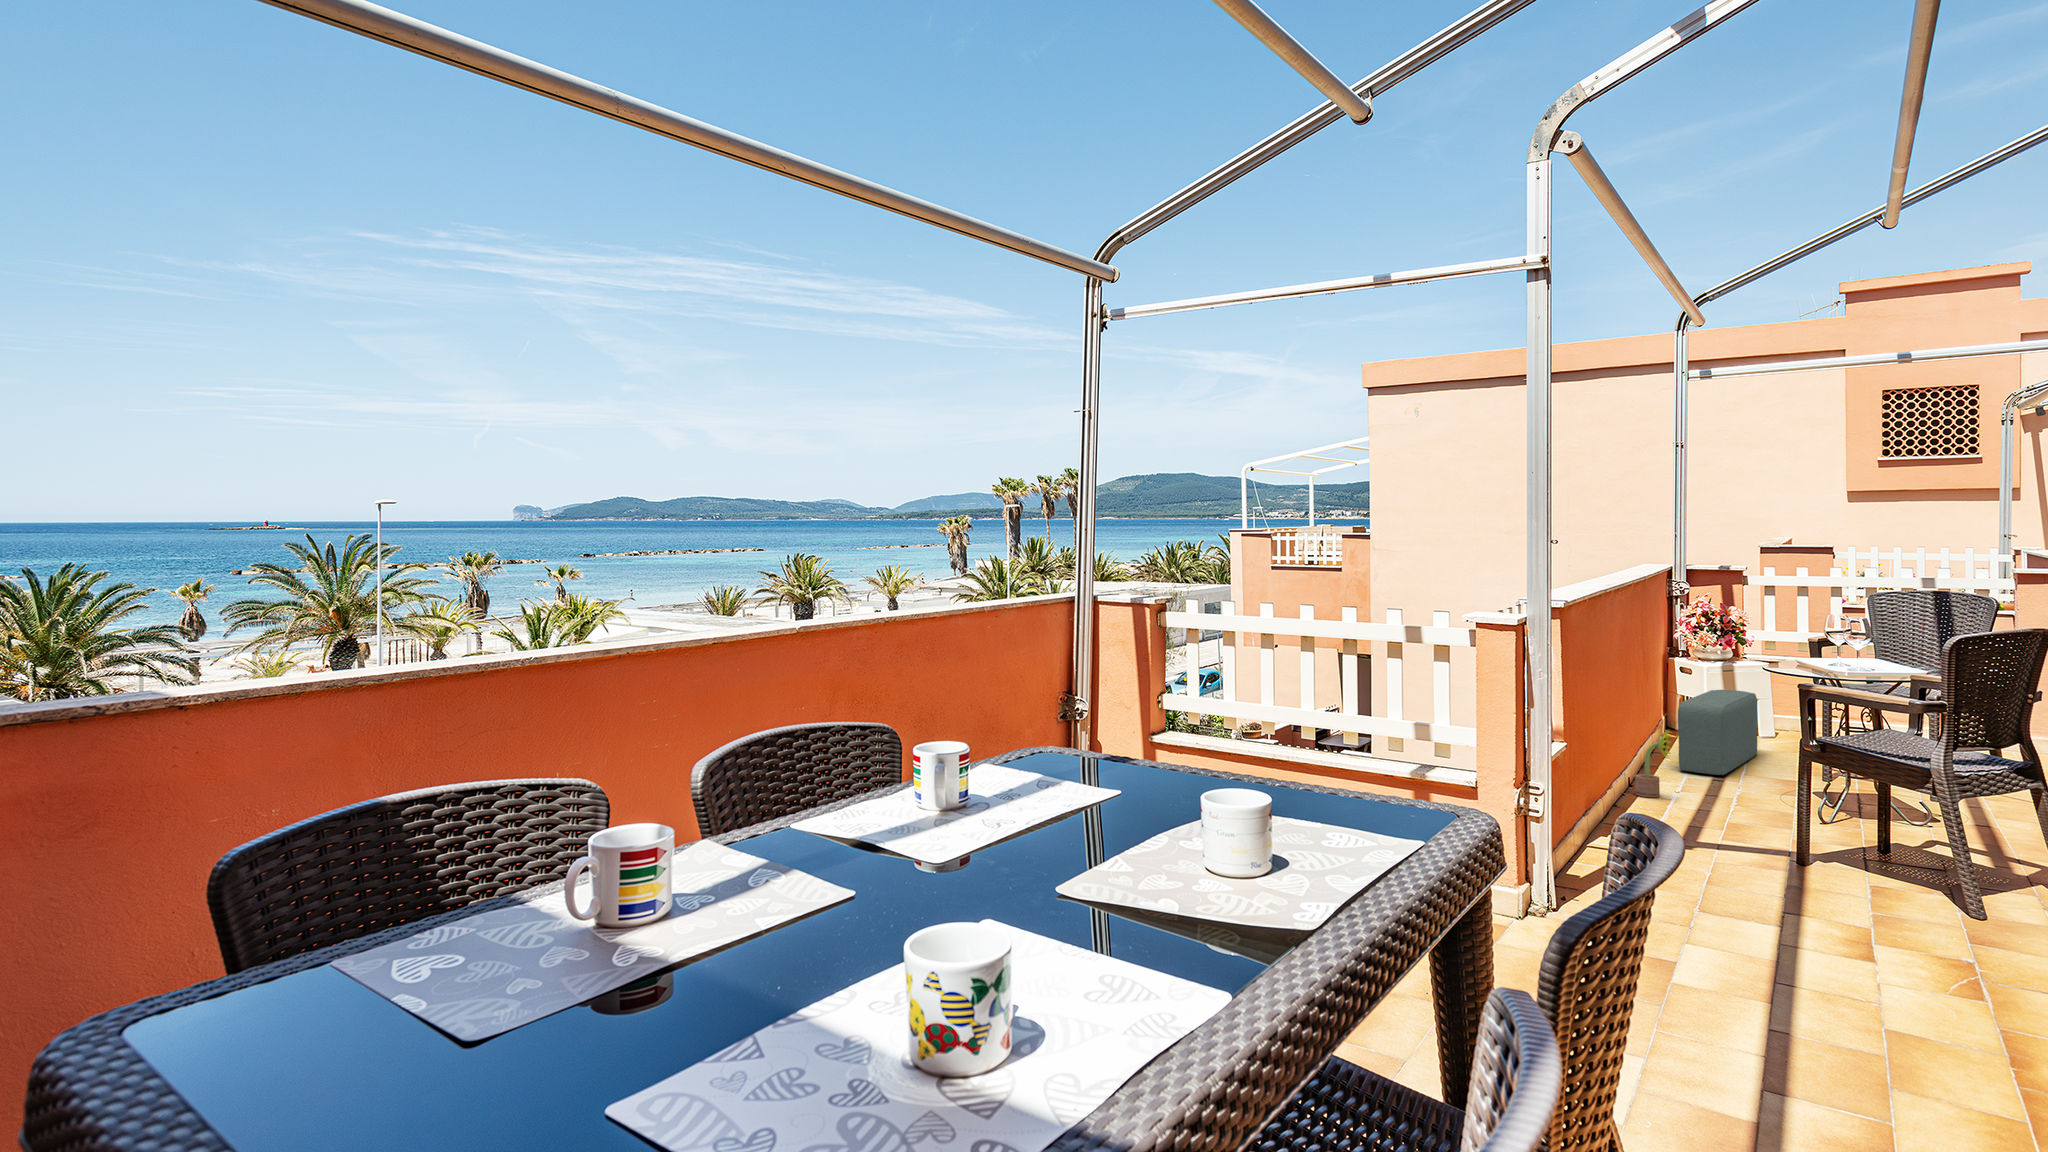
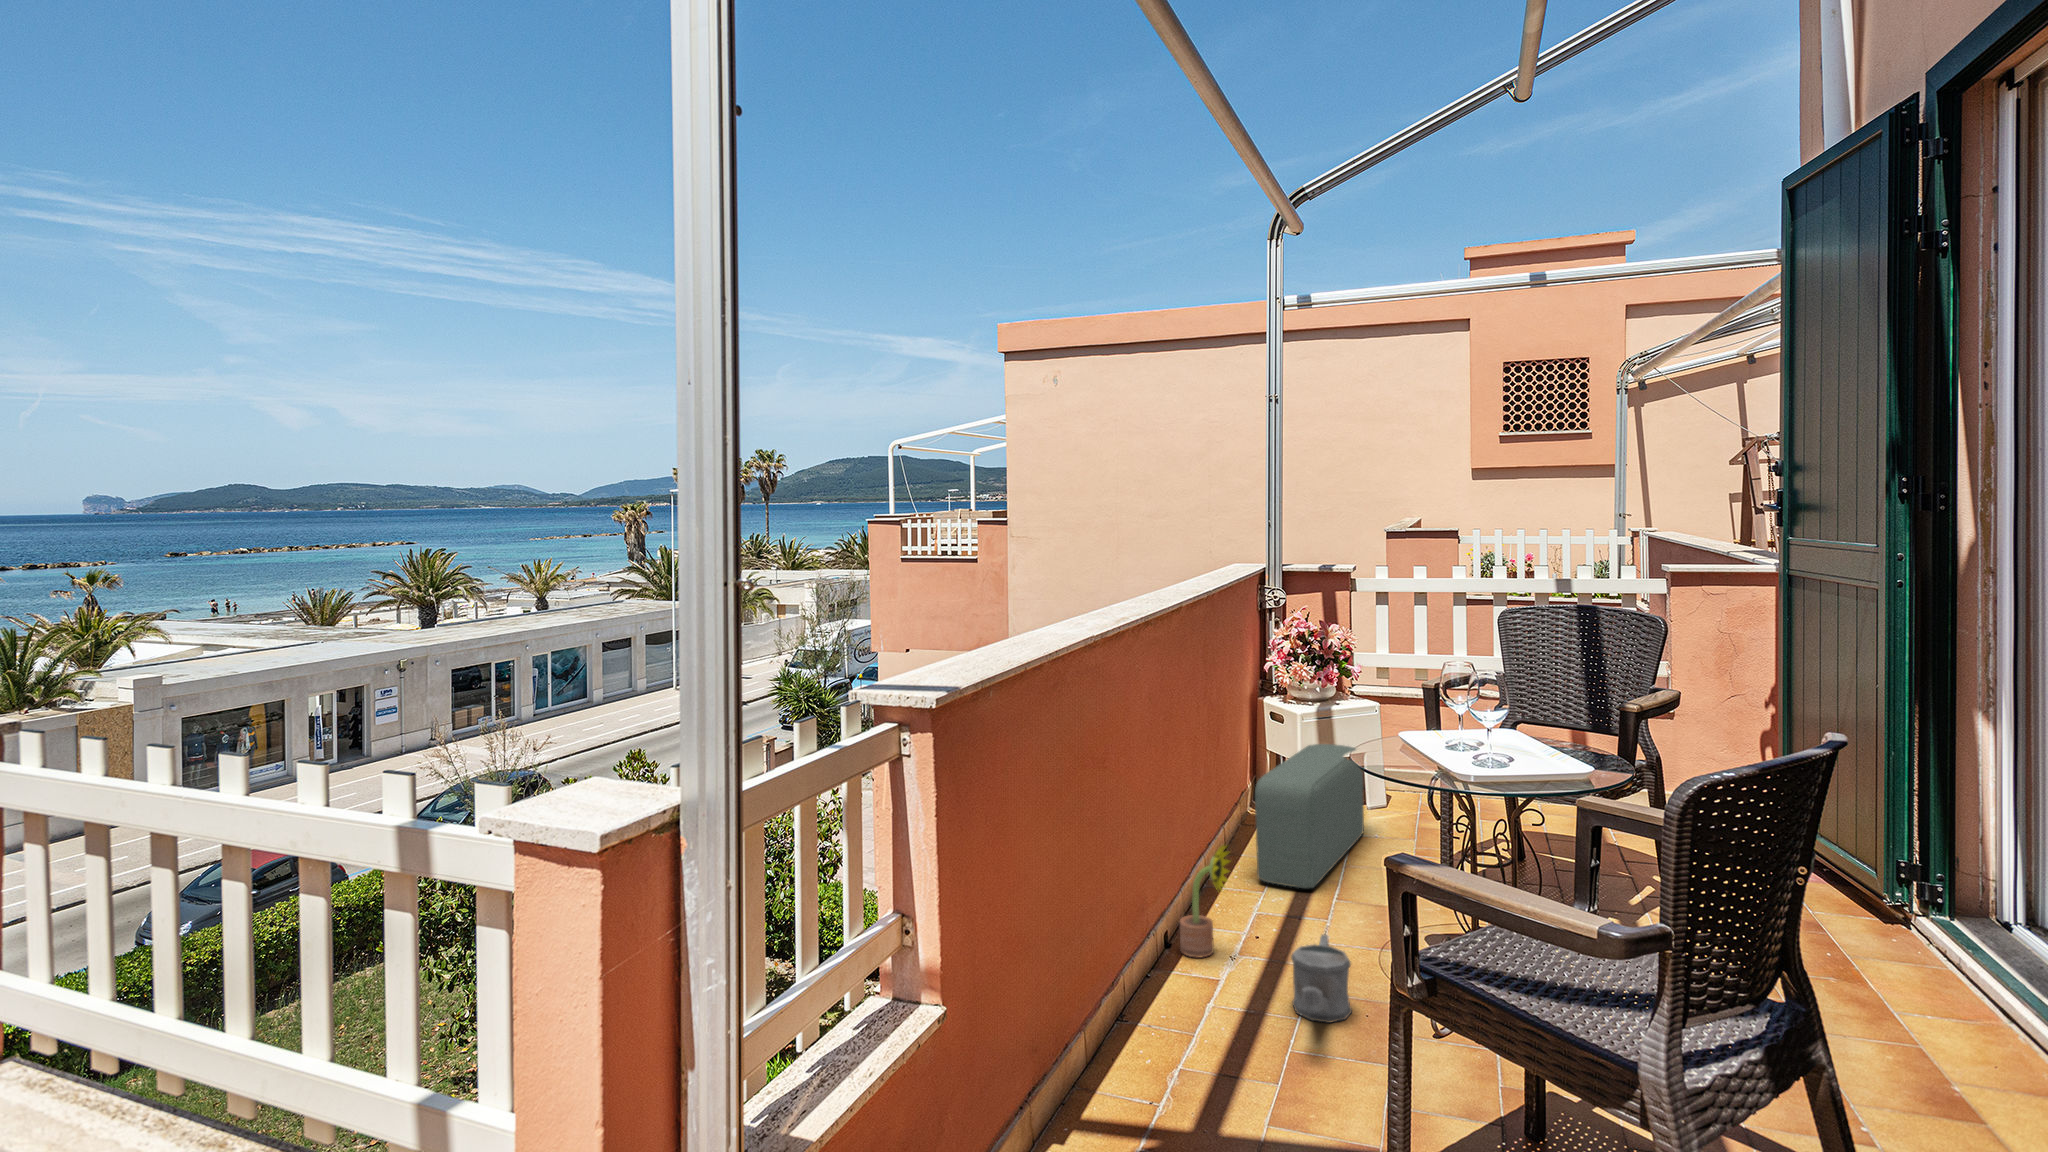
watering can: none [1724,781,1767,824] -> present [1291,935,1352,1023]

